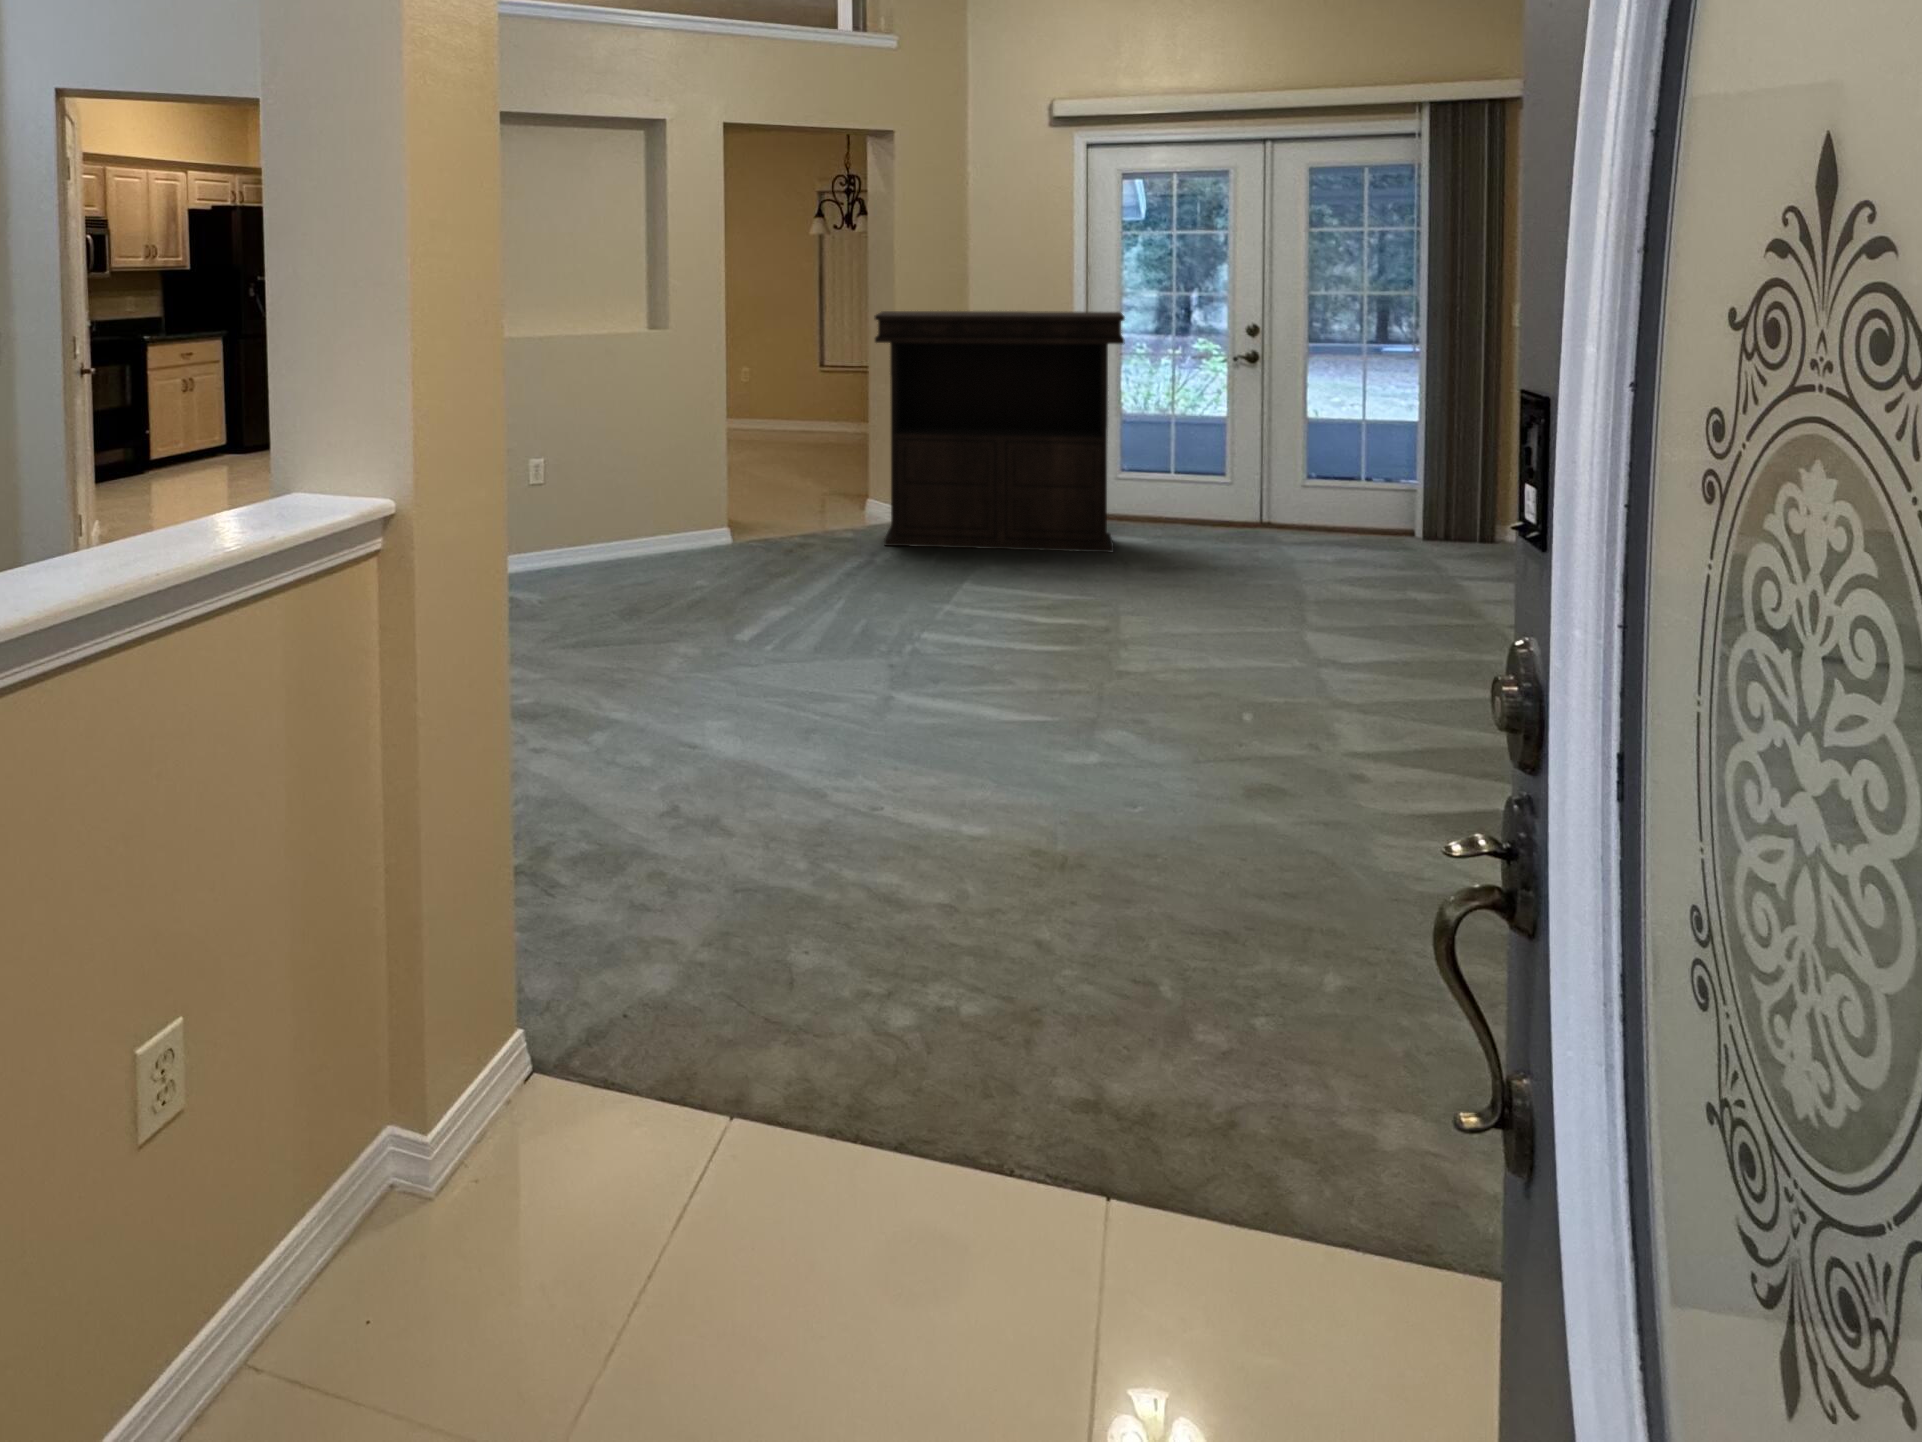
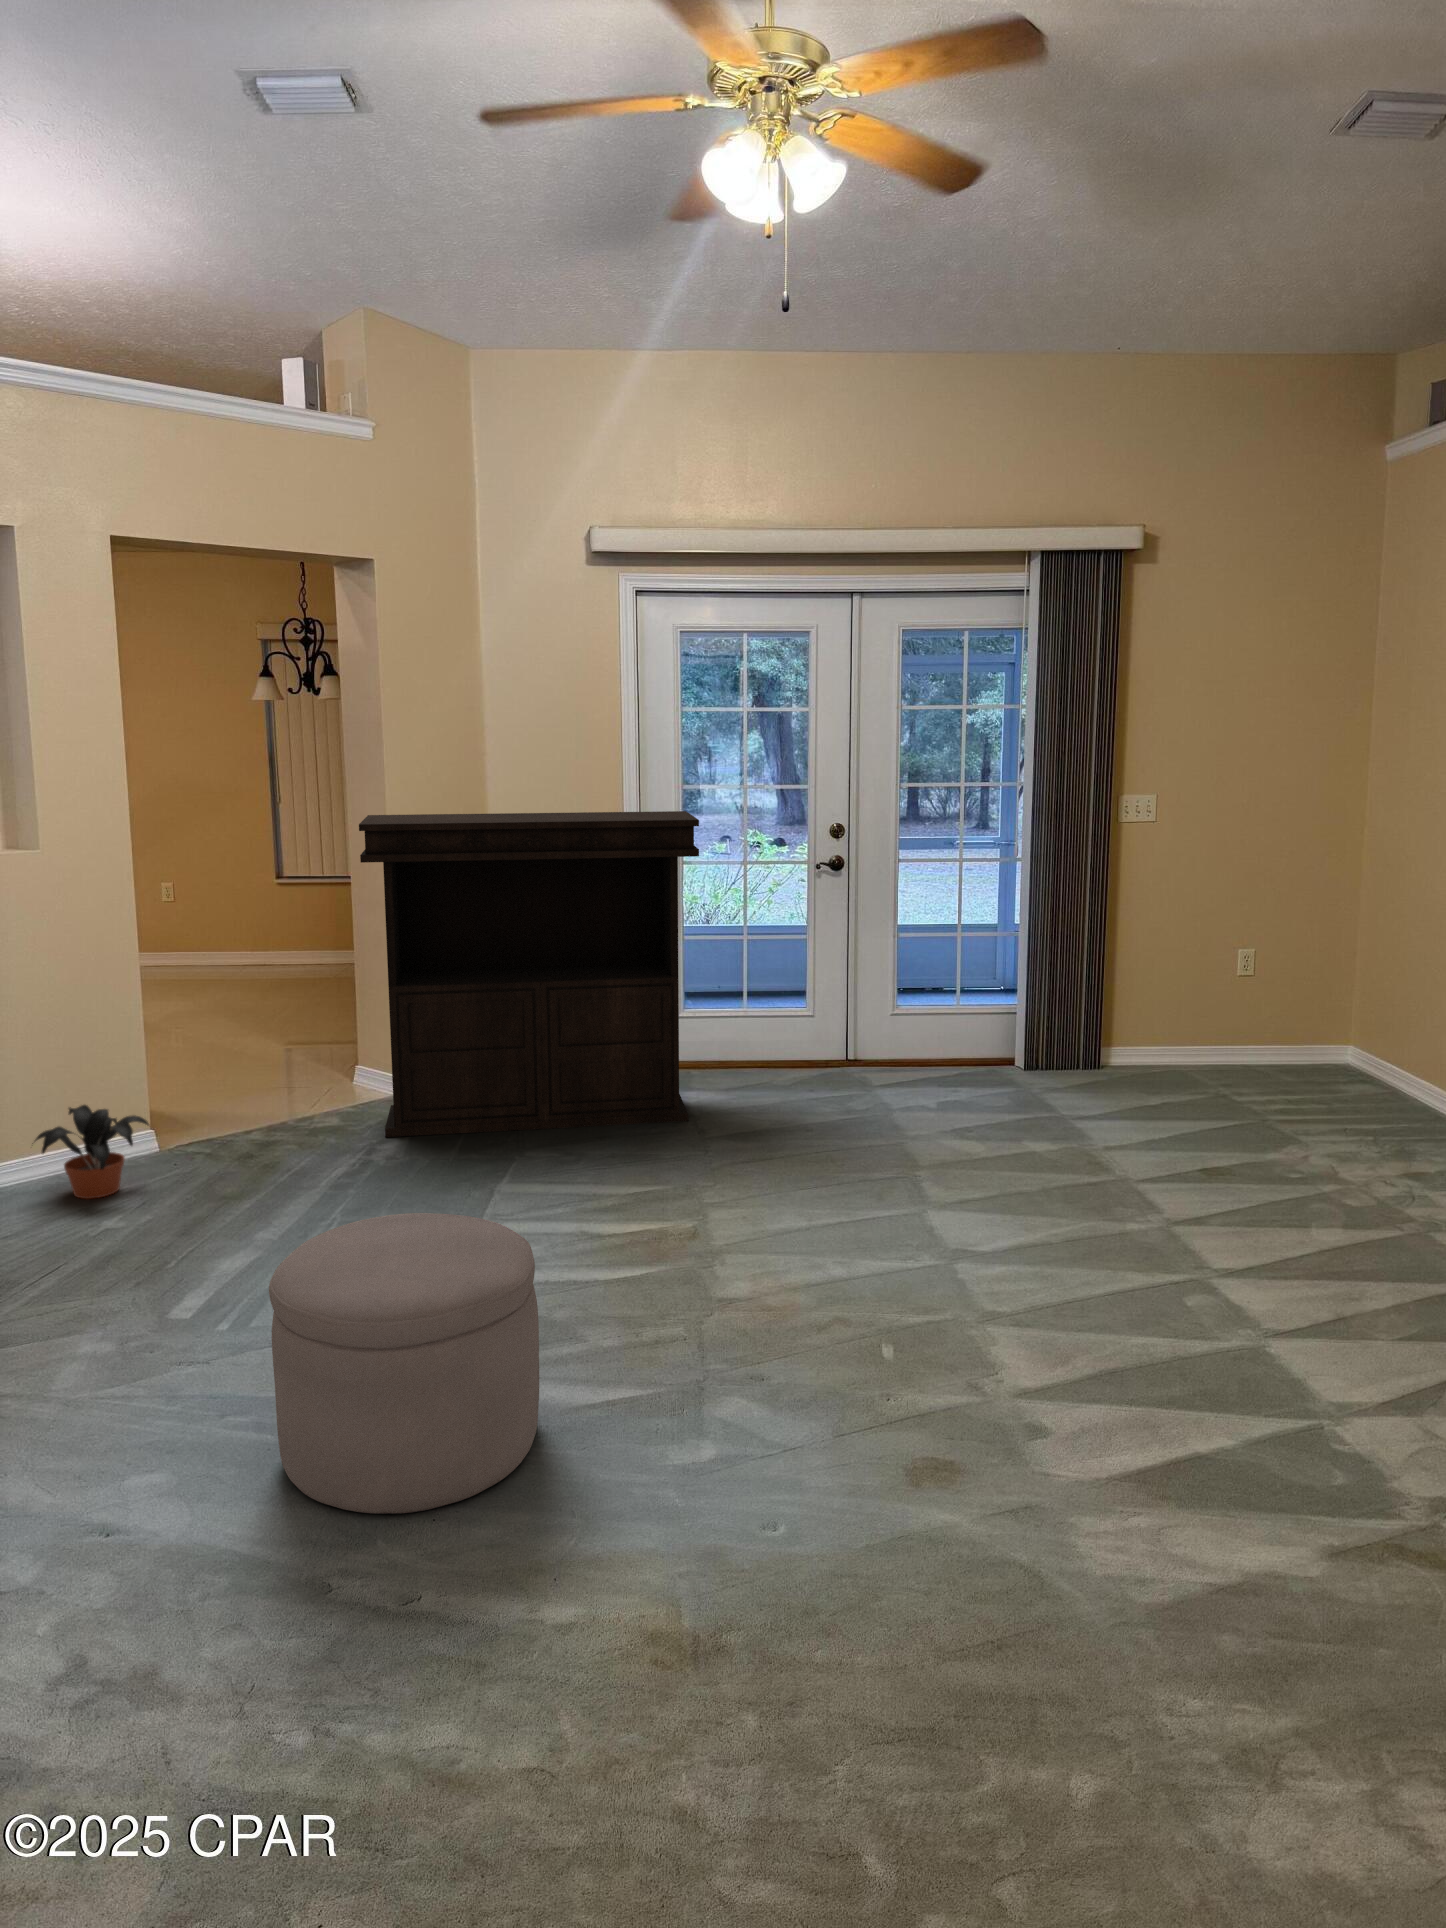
potted plant: none [654,500,729,563] -> present [32,1105,149,1199]
ottoman: none [799,549,961,721] -> present [269,1213,539,1514]

